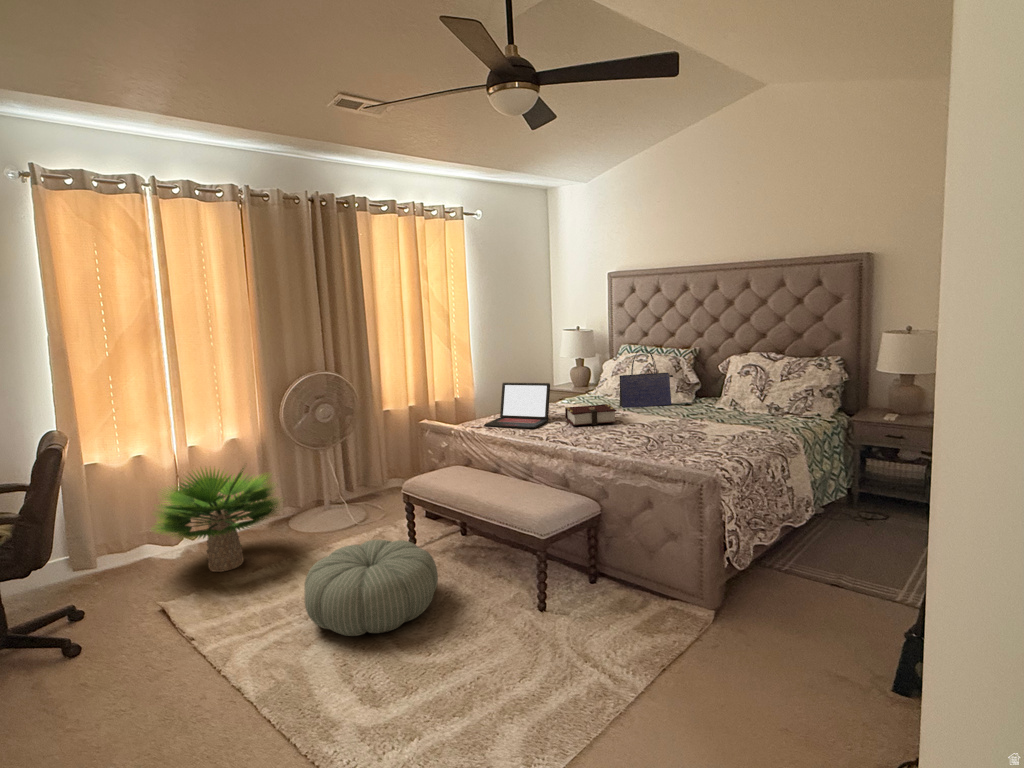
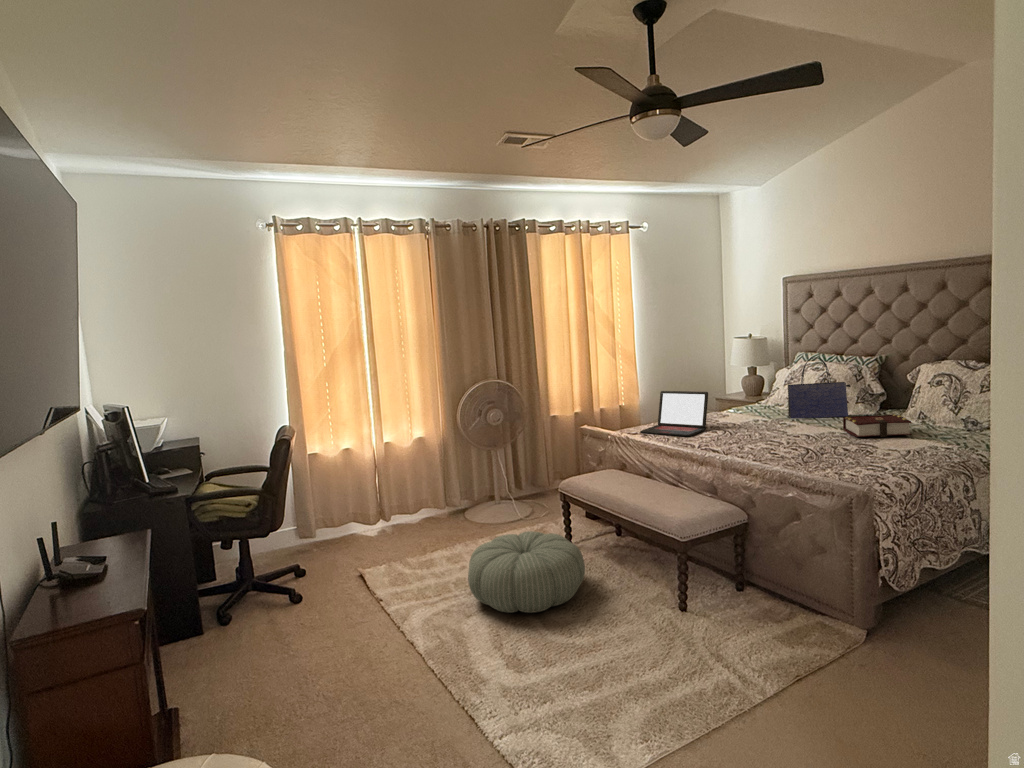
book: present [565,404,617,426] -> present [843,414,912,437]
potted plant: present [155,468,279,572] -> none [353,455,460,550]

